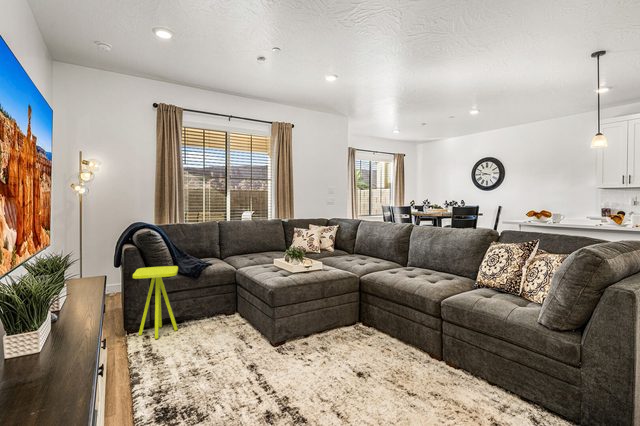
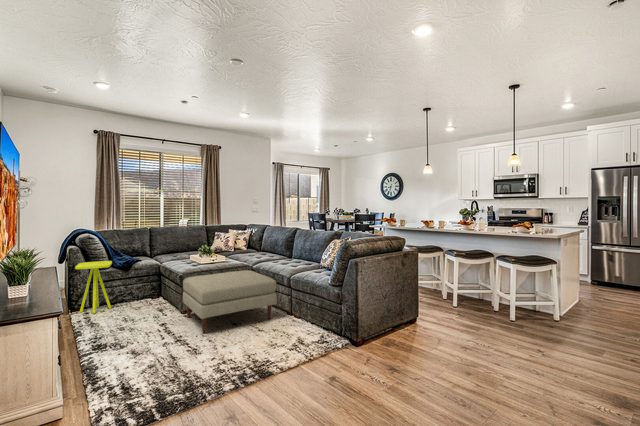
ottoman: none [276,284,417,390] -> present [183,270,277,333]

